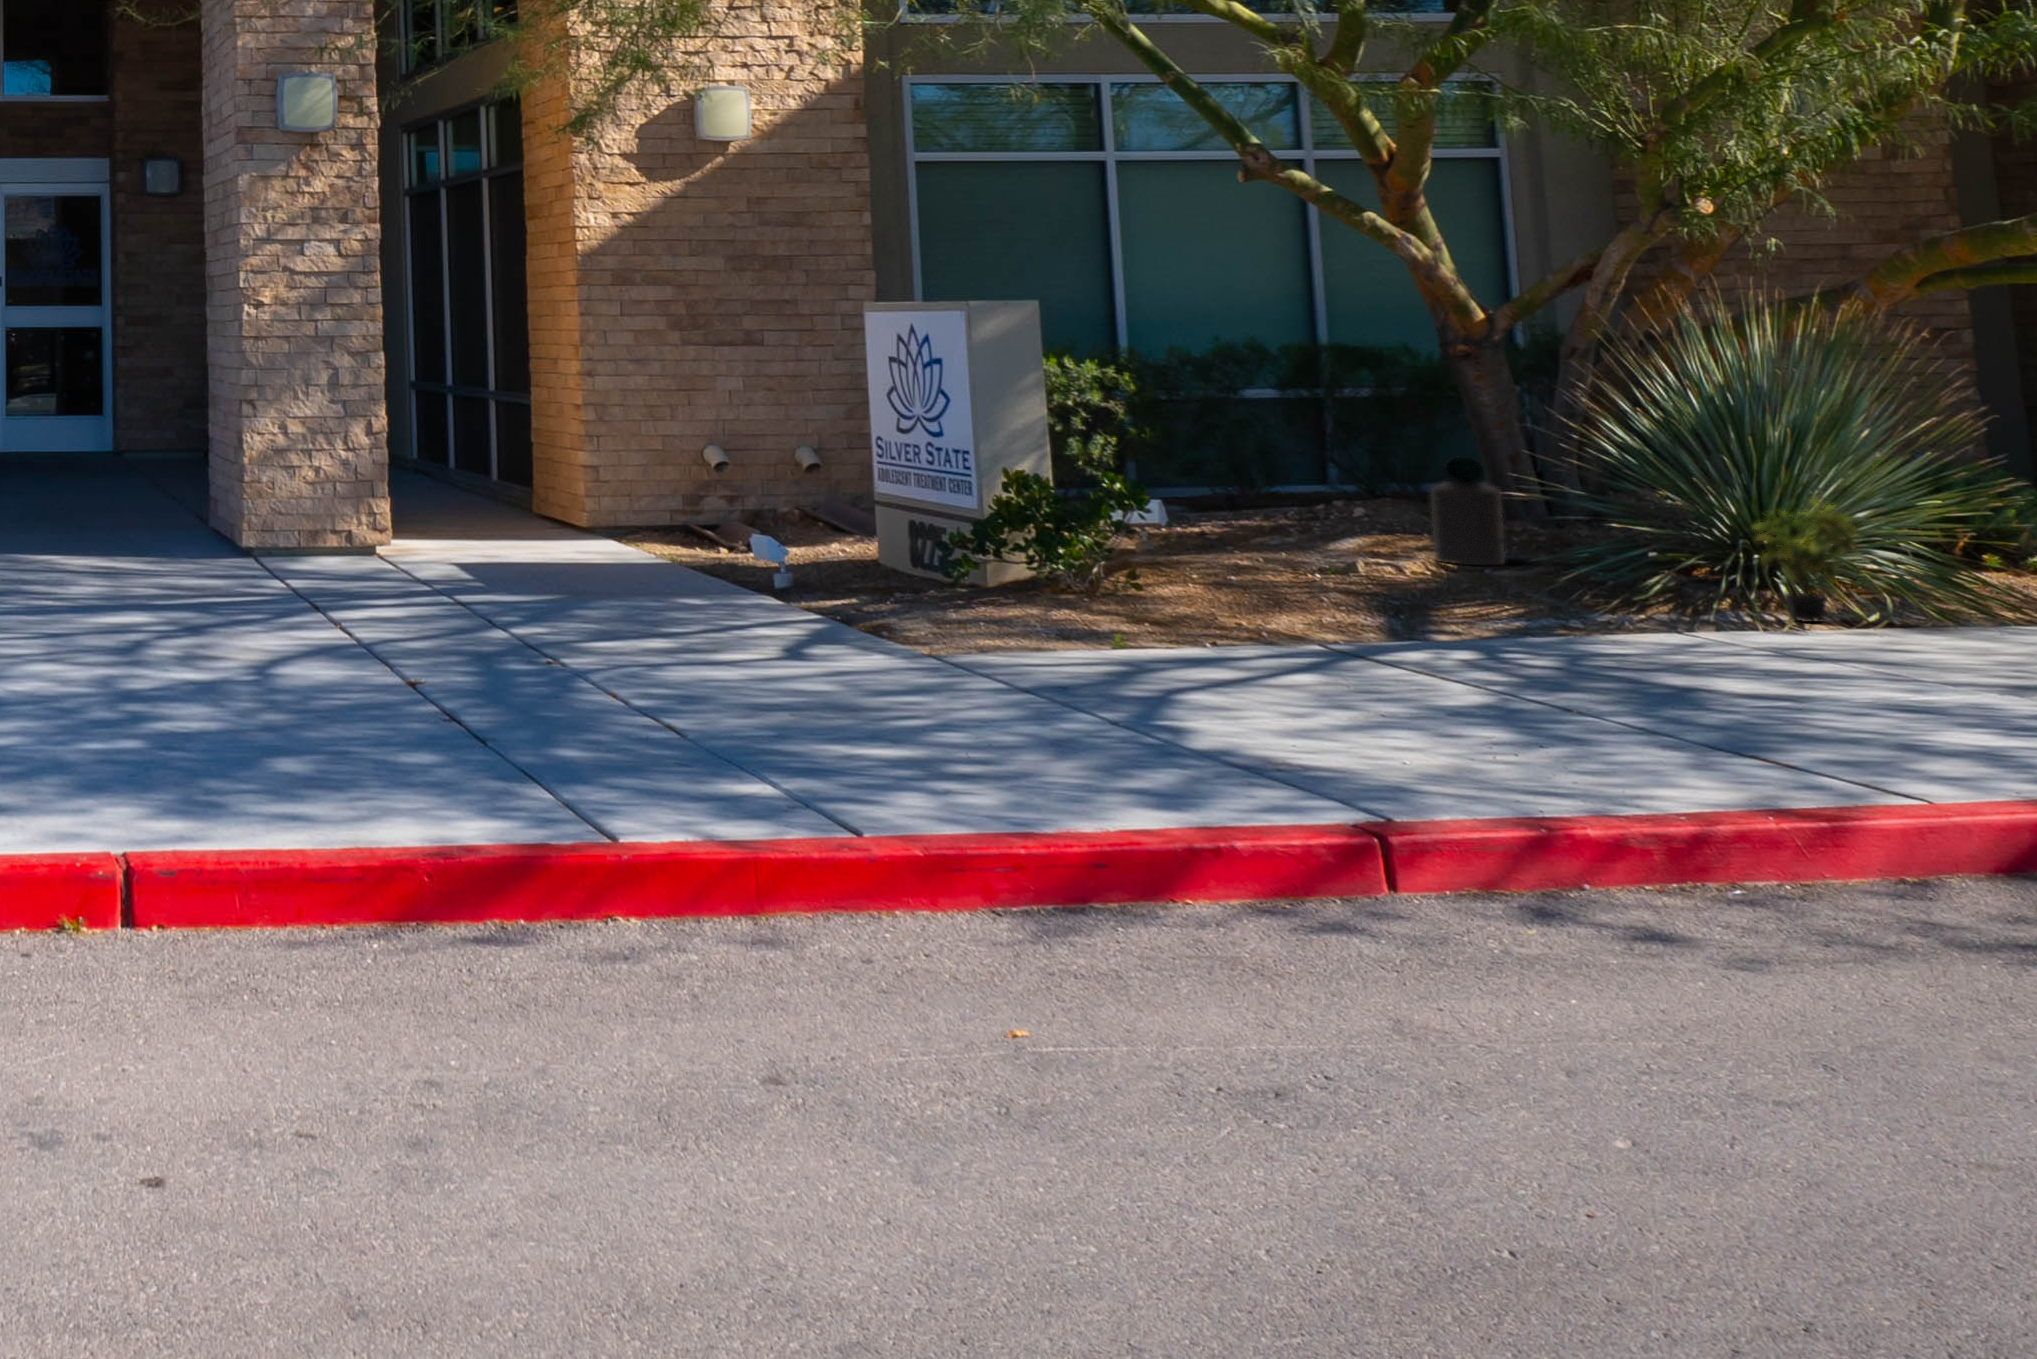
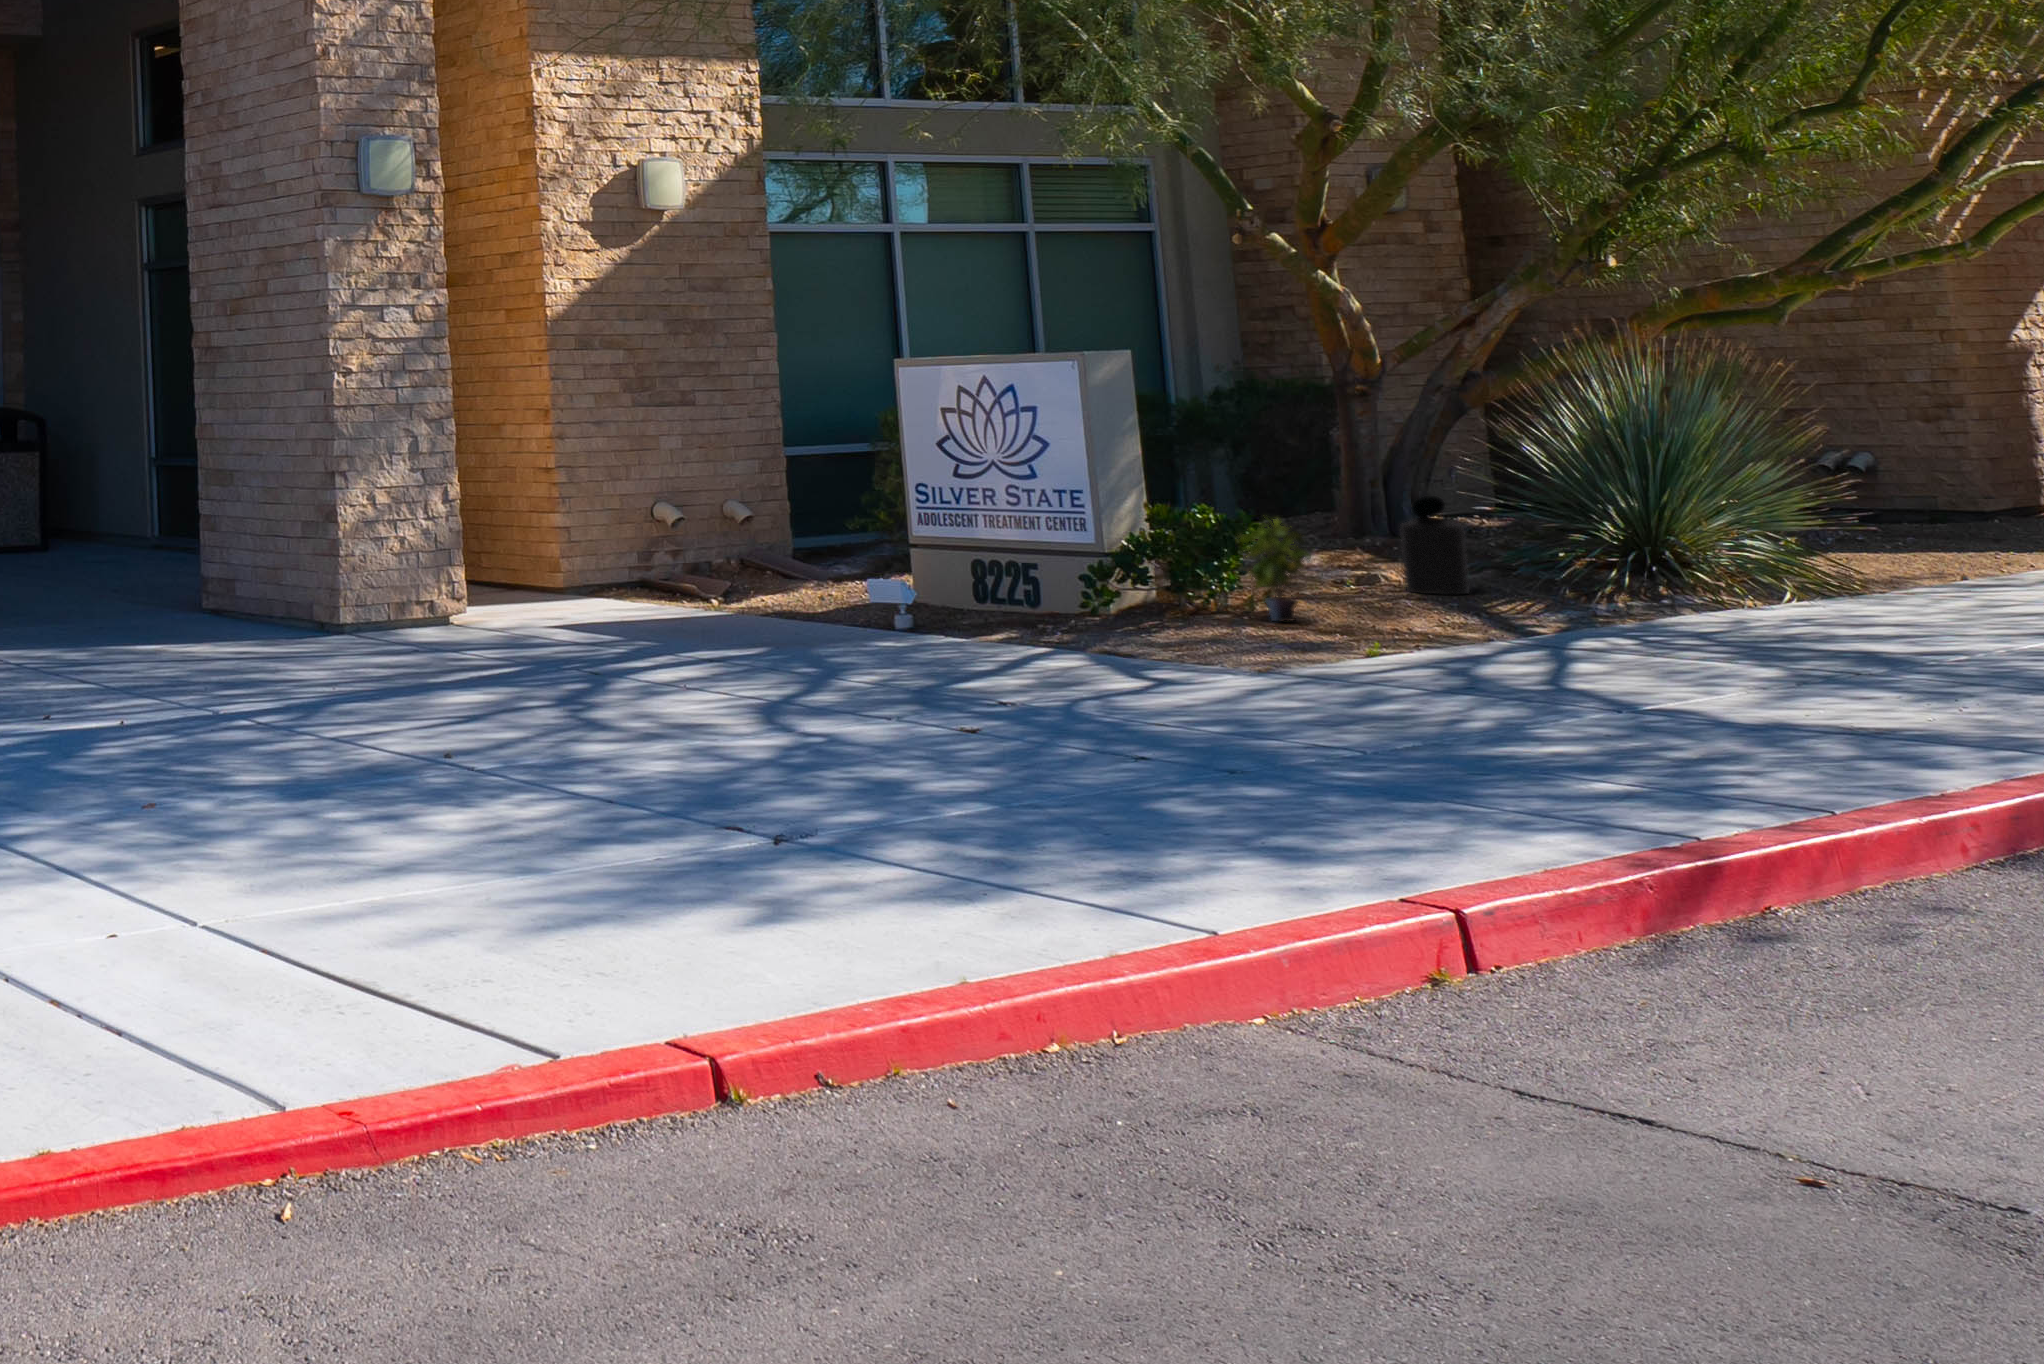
potted plant: present [1754,500,1861,622] -> present [1239,519,1311,621]

